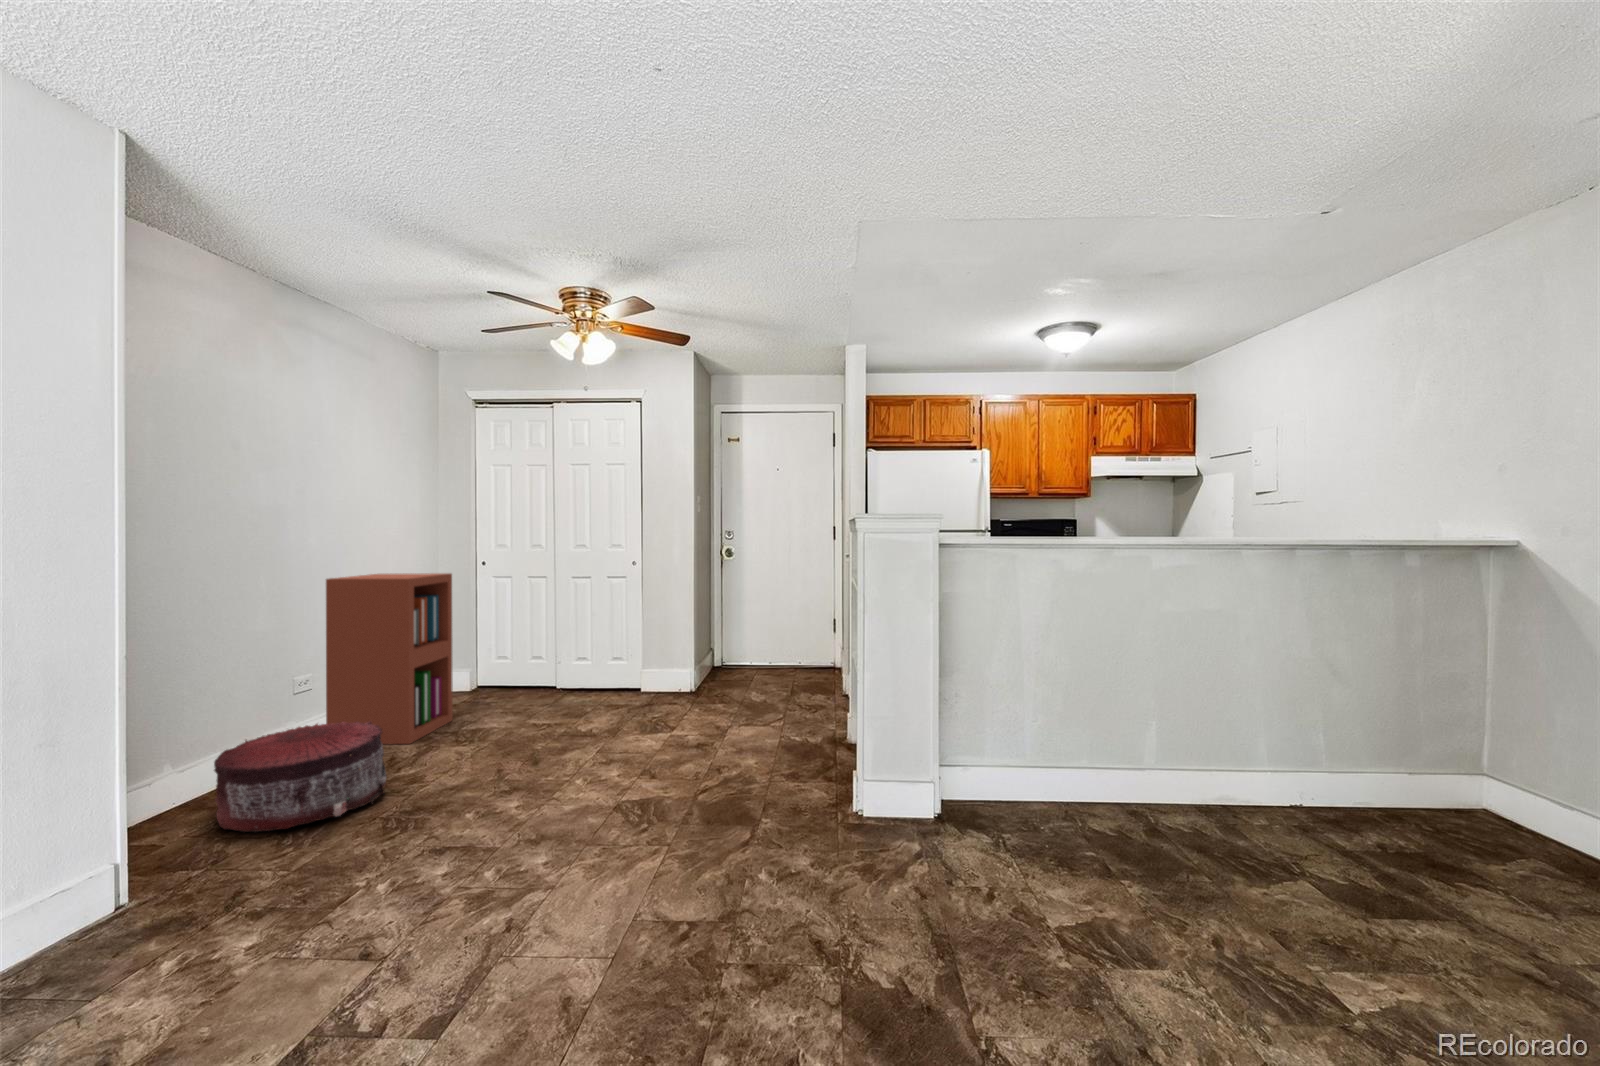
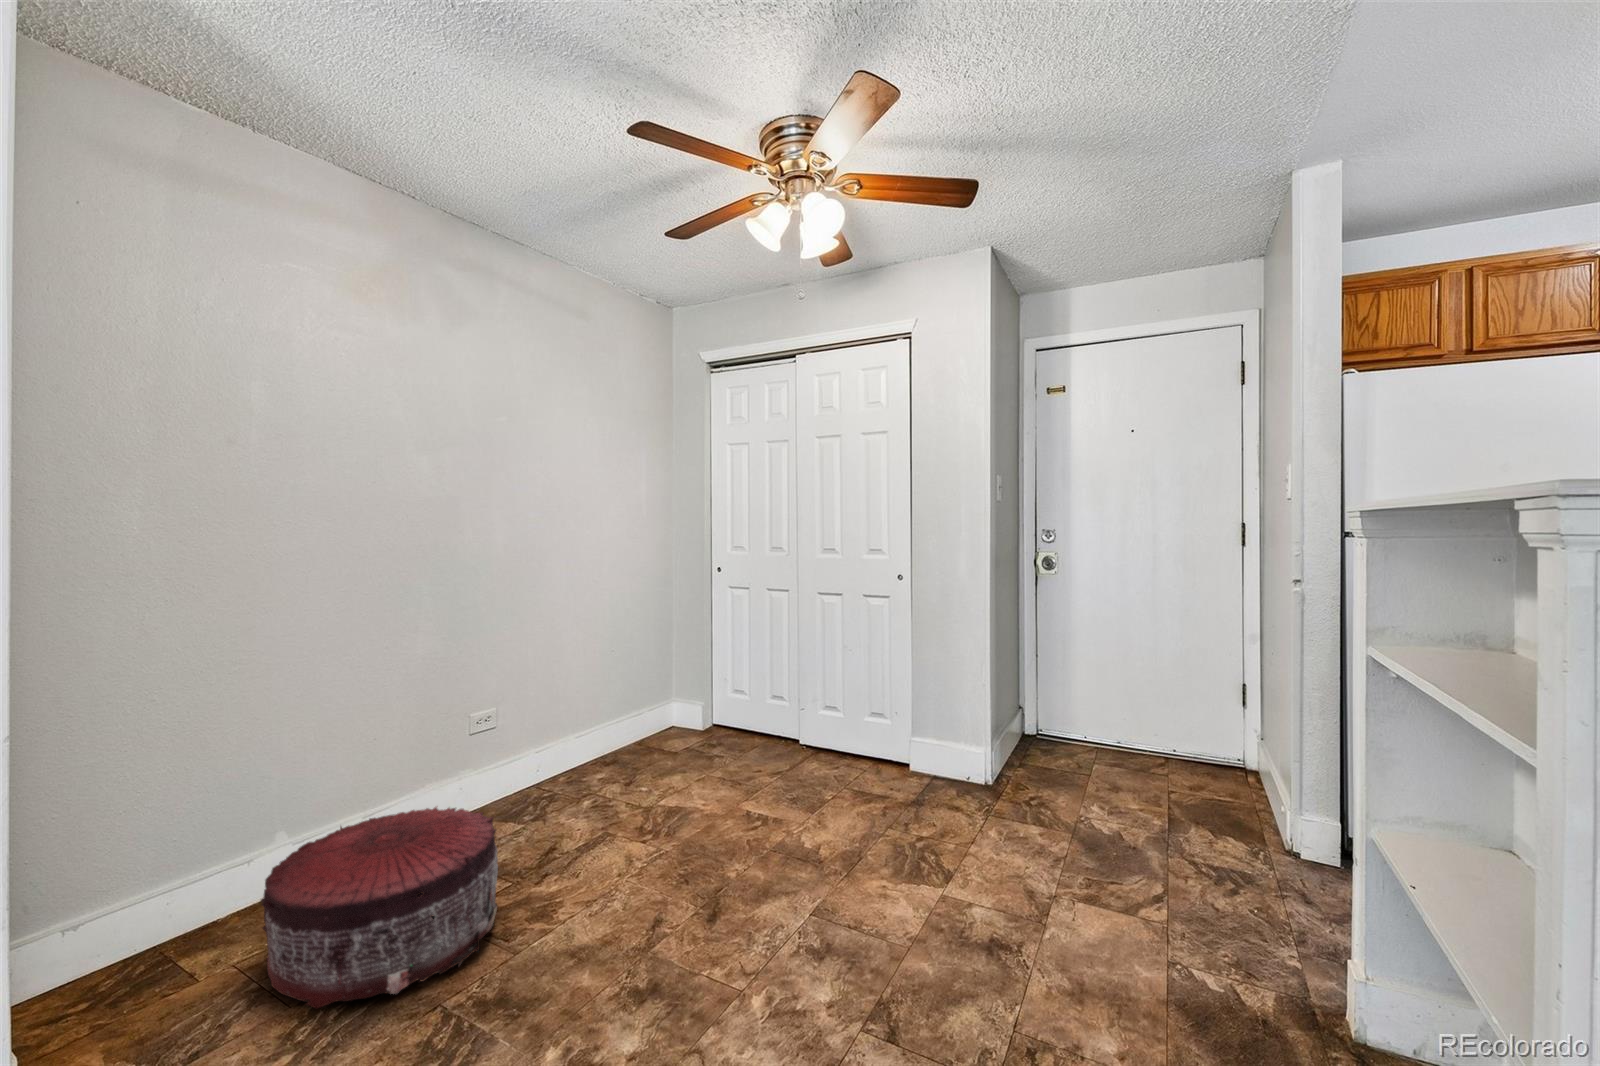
bookshelf: present [326,573,453,744] -> none [503,584,656,825]

